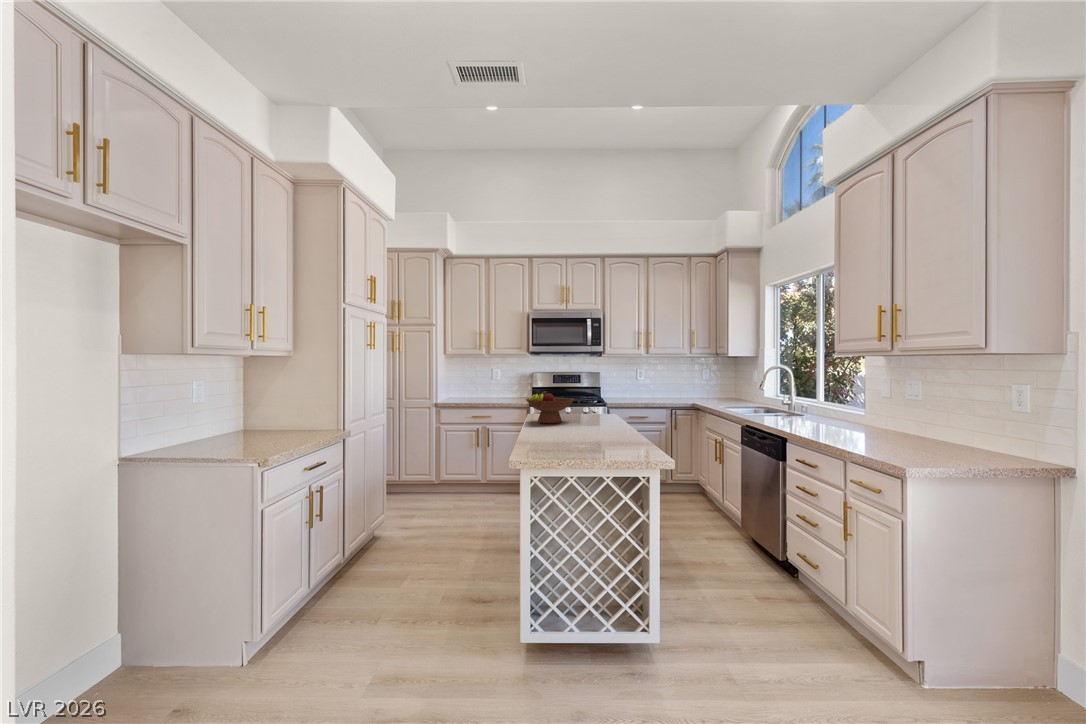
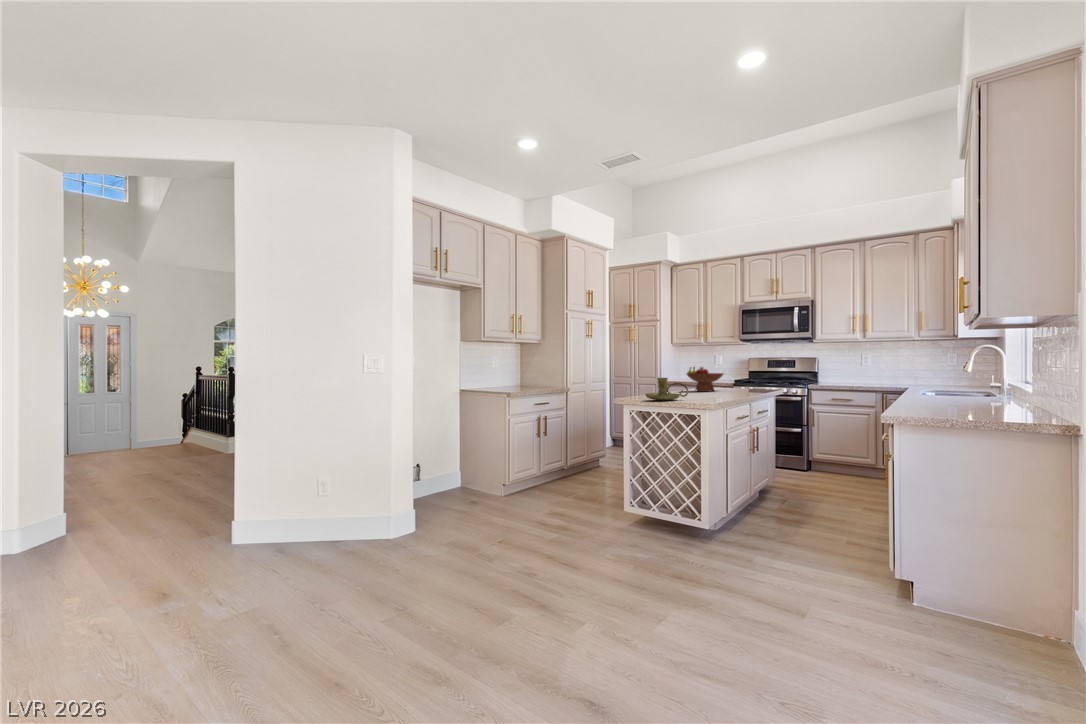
candle holder: none [554,419,615,456] -> present [645,378,688,401]

